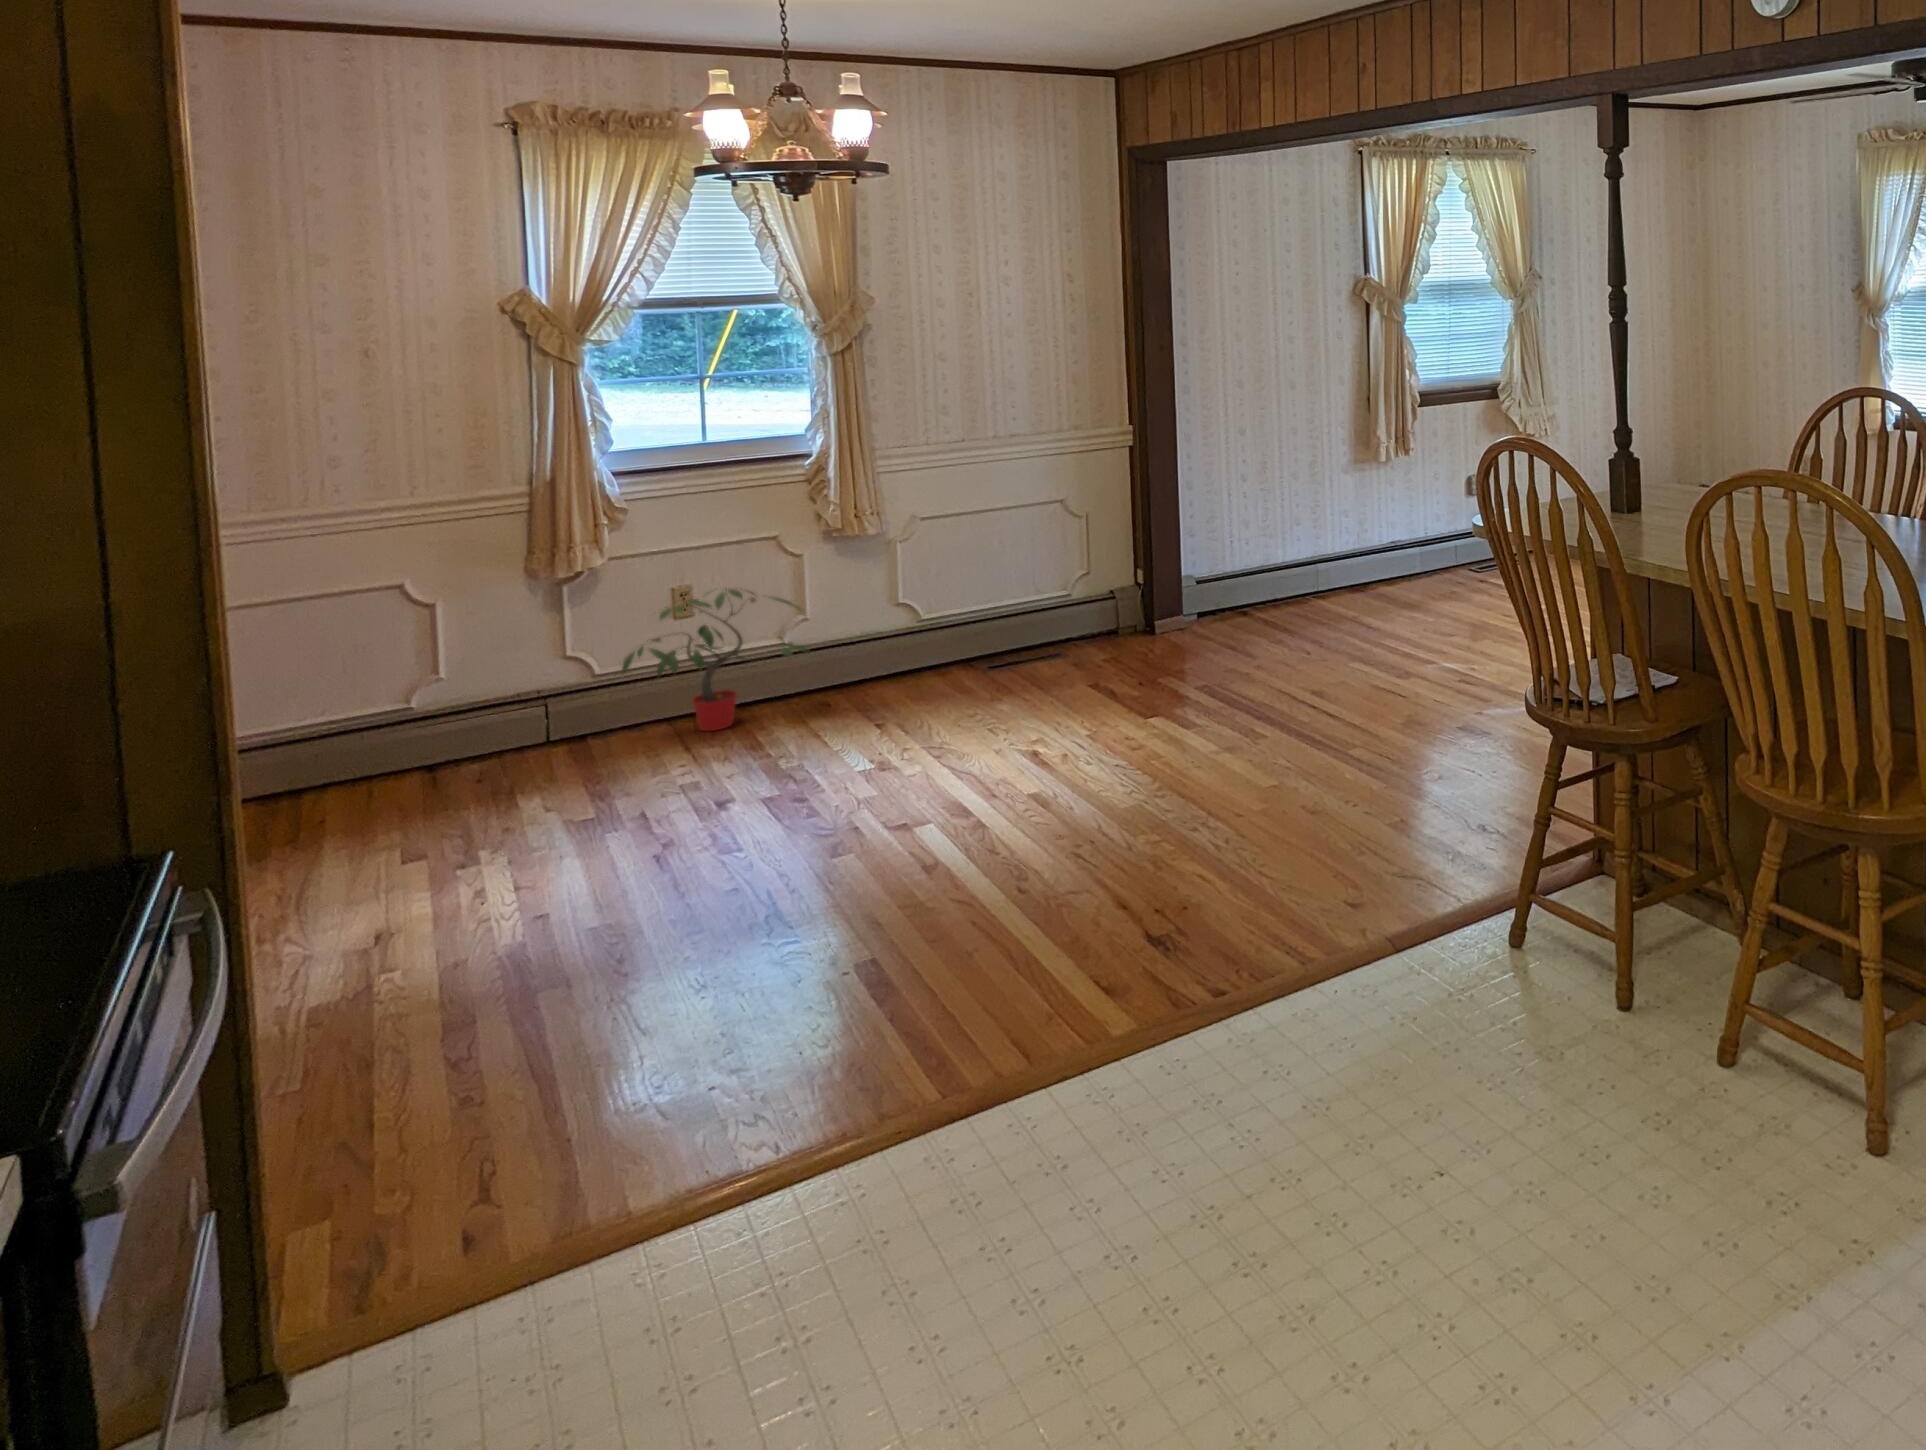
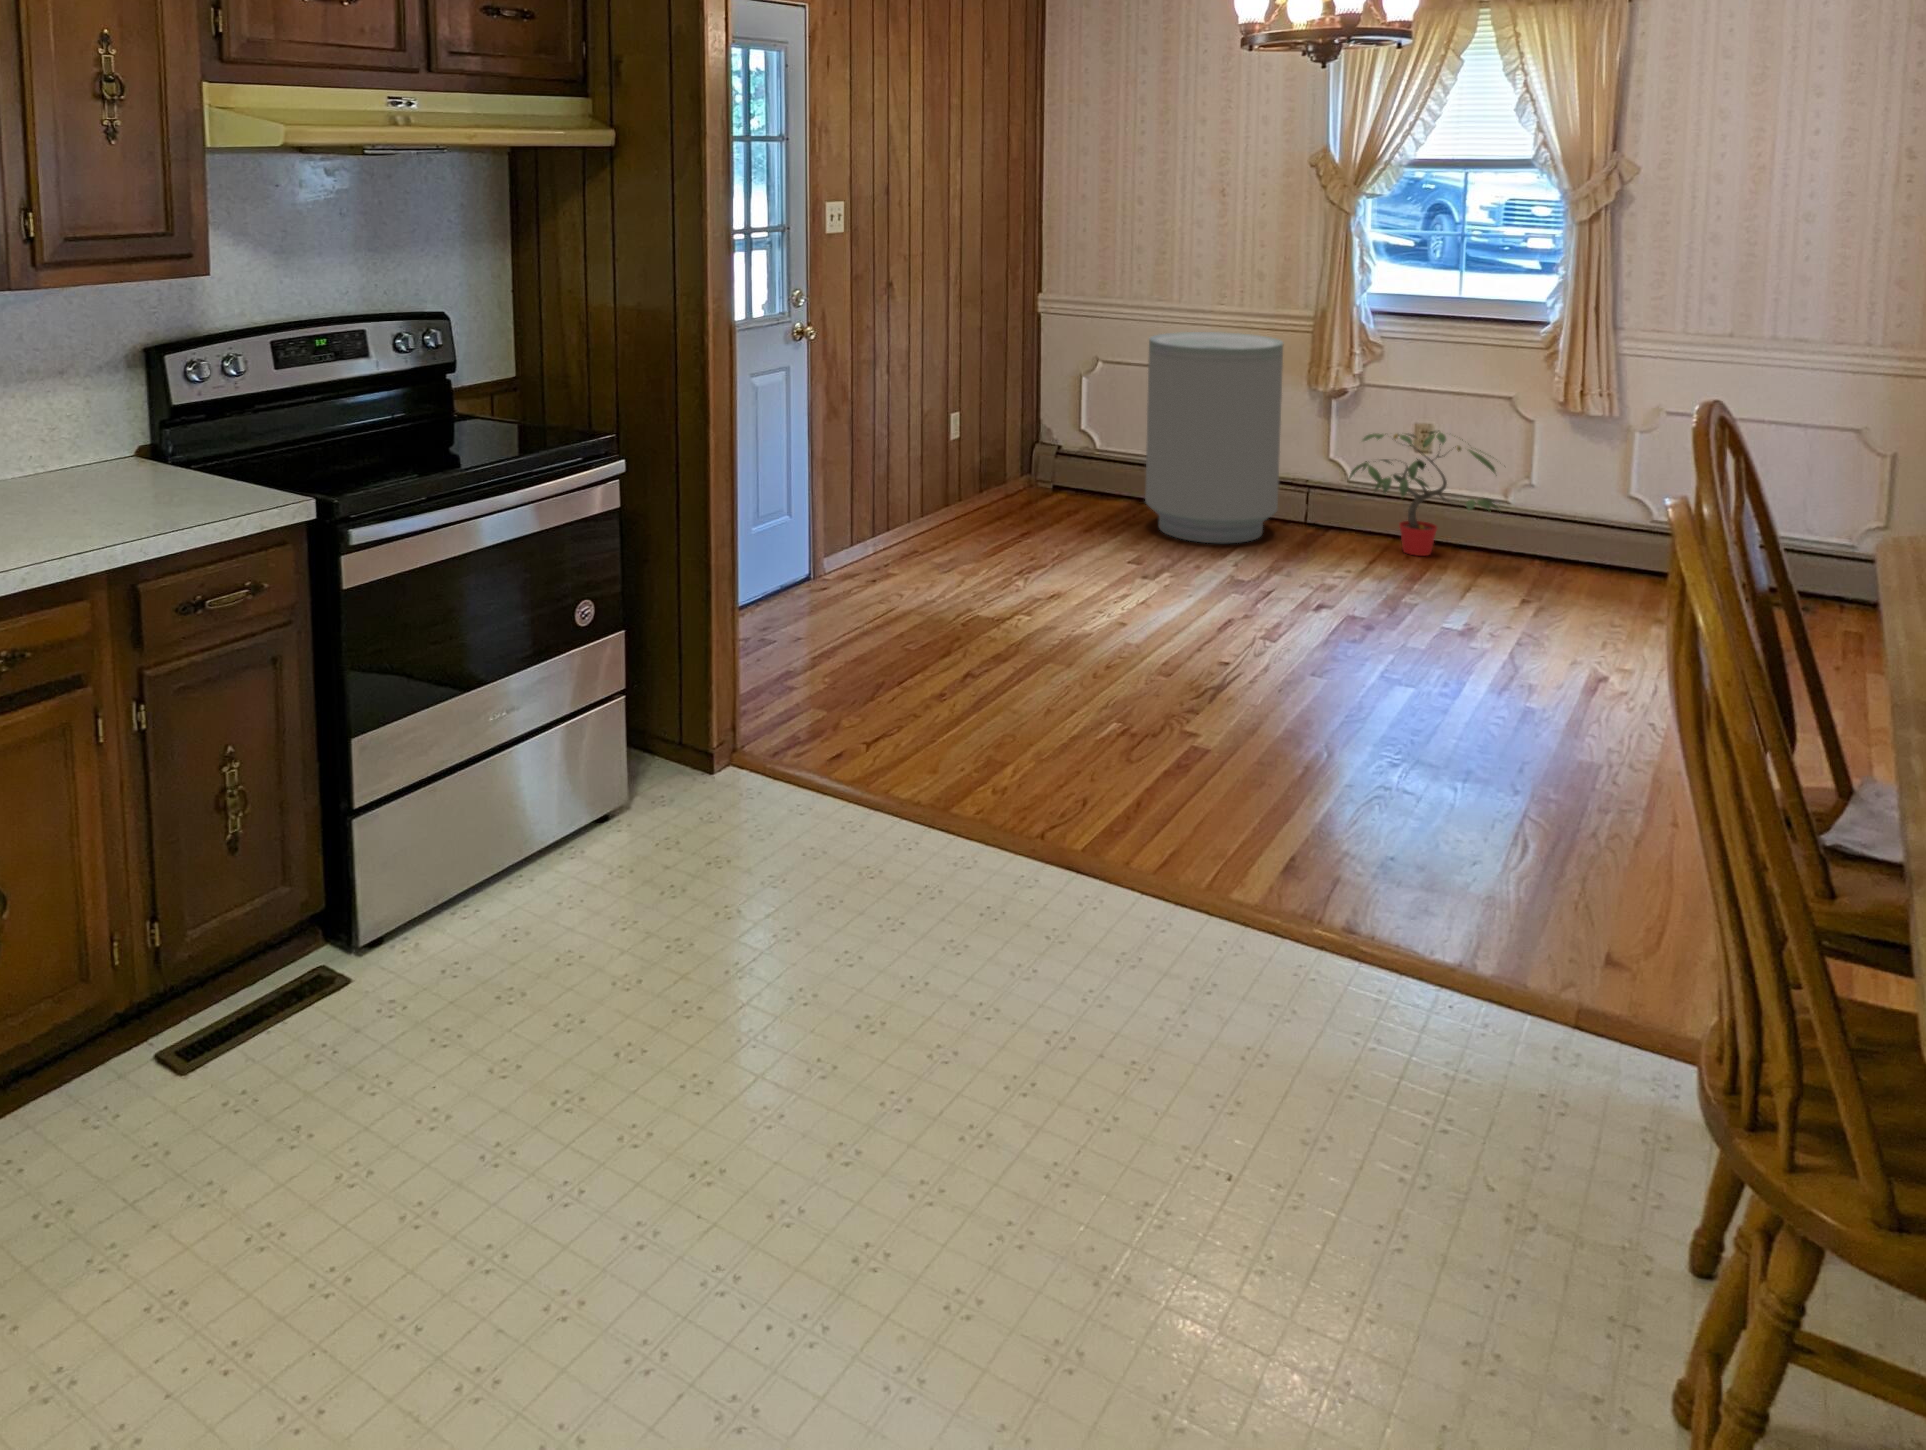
trash can: none [308,528,543,828] -> present [1145,332,1283,543]

